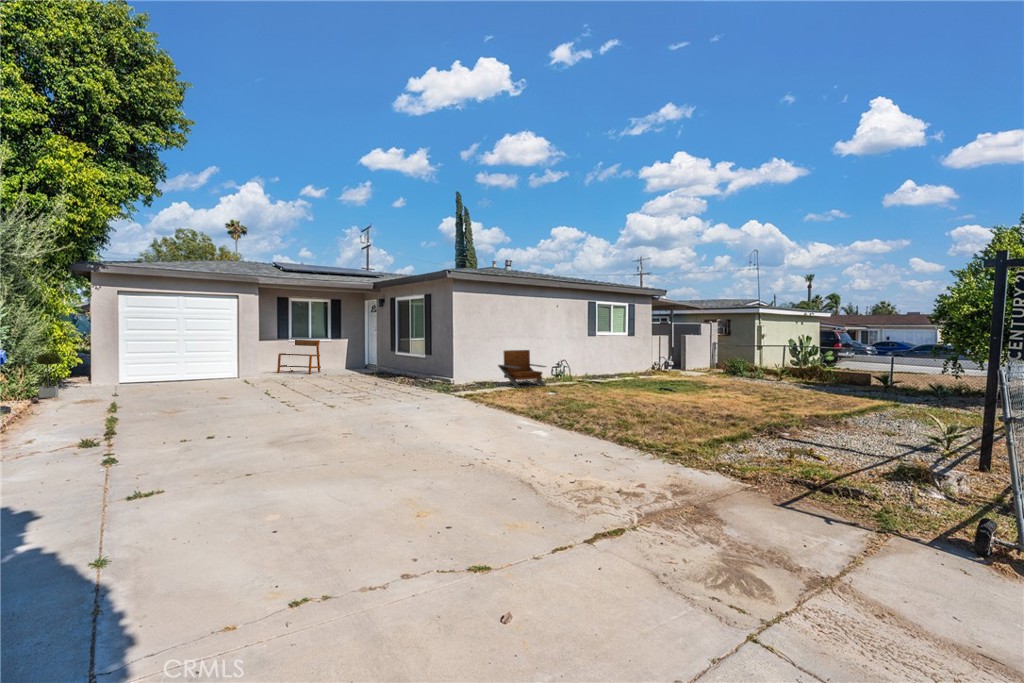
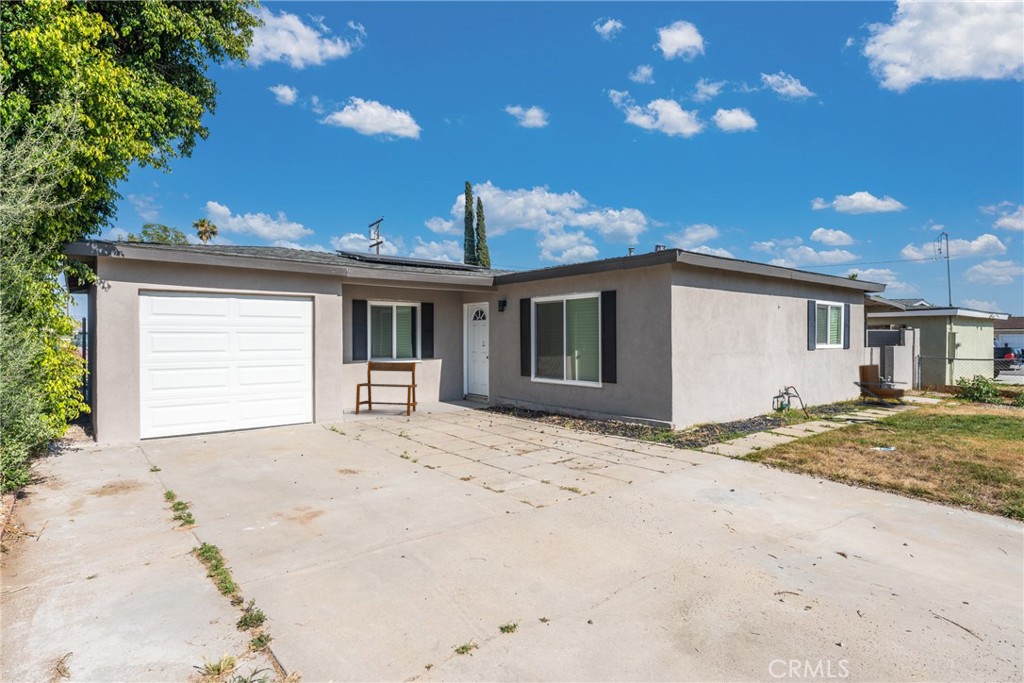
lounge chair: present [498,350,546,388] -> present [853,364,907,408]
potted tree: present [36,352,61,398] -> none [45,398,88,482]

